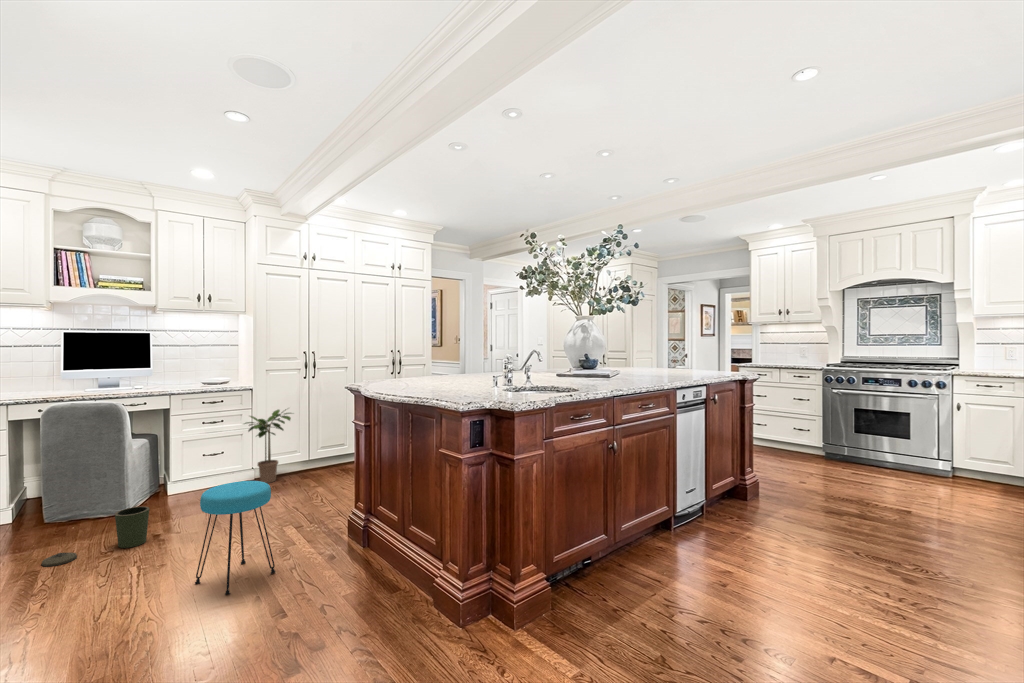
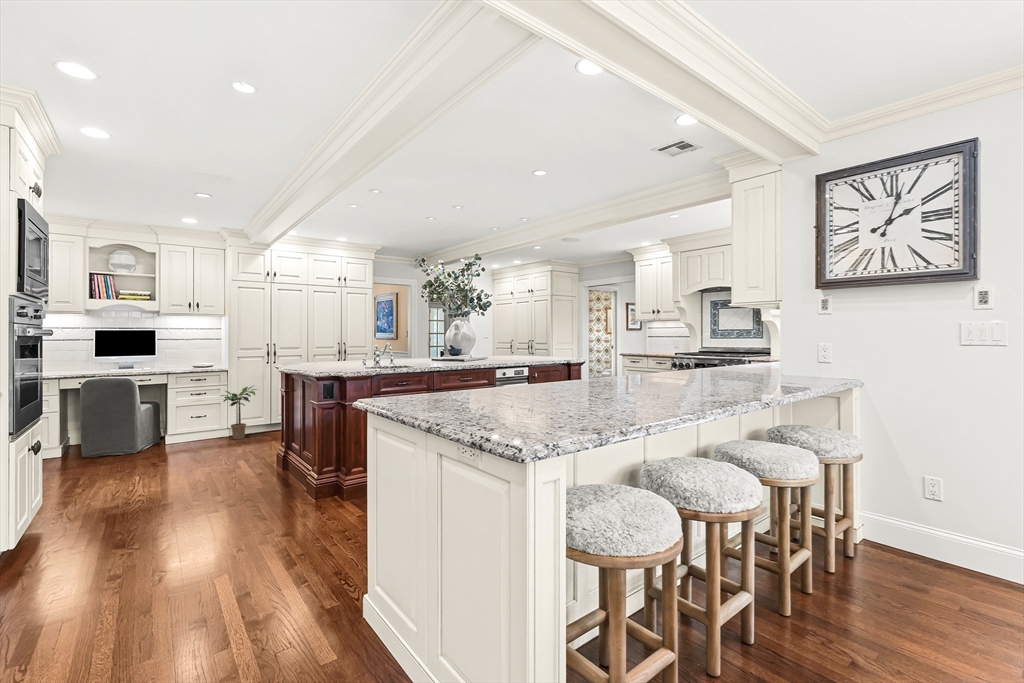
stool: present [195,481,275,595] -> none [172,423,222,486]
trash can: present [41,506,150,567] -> none [83,444,149,475]

